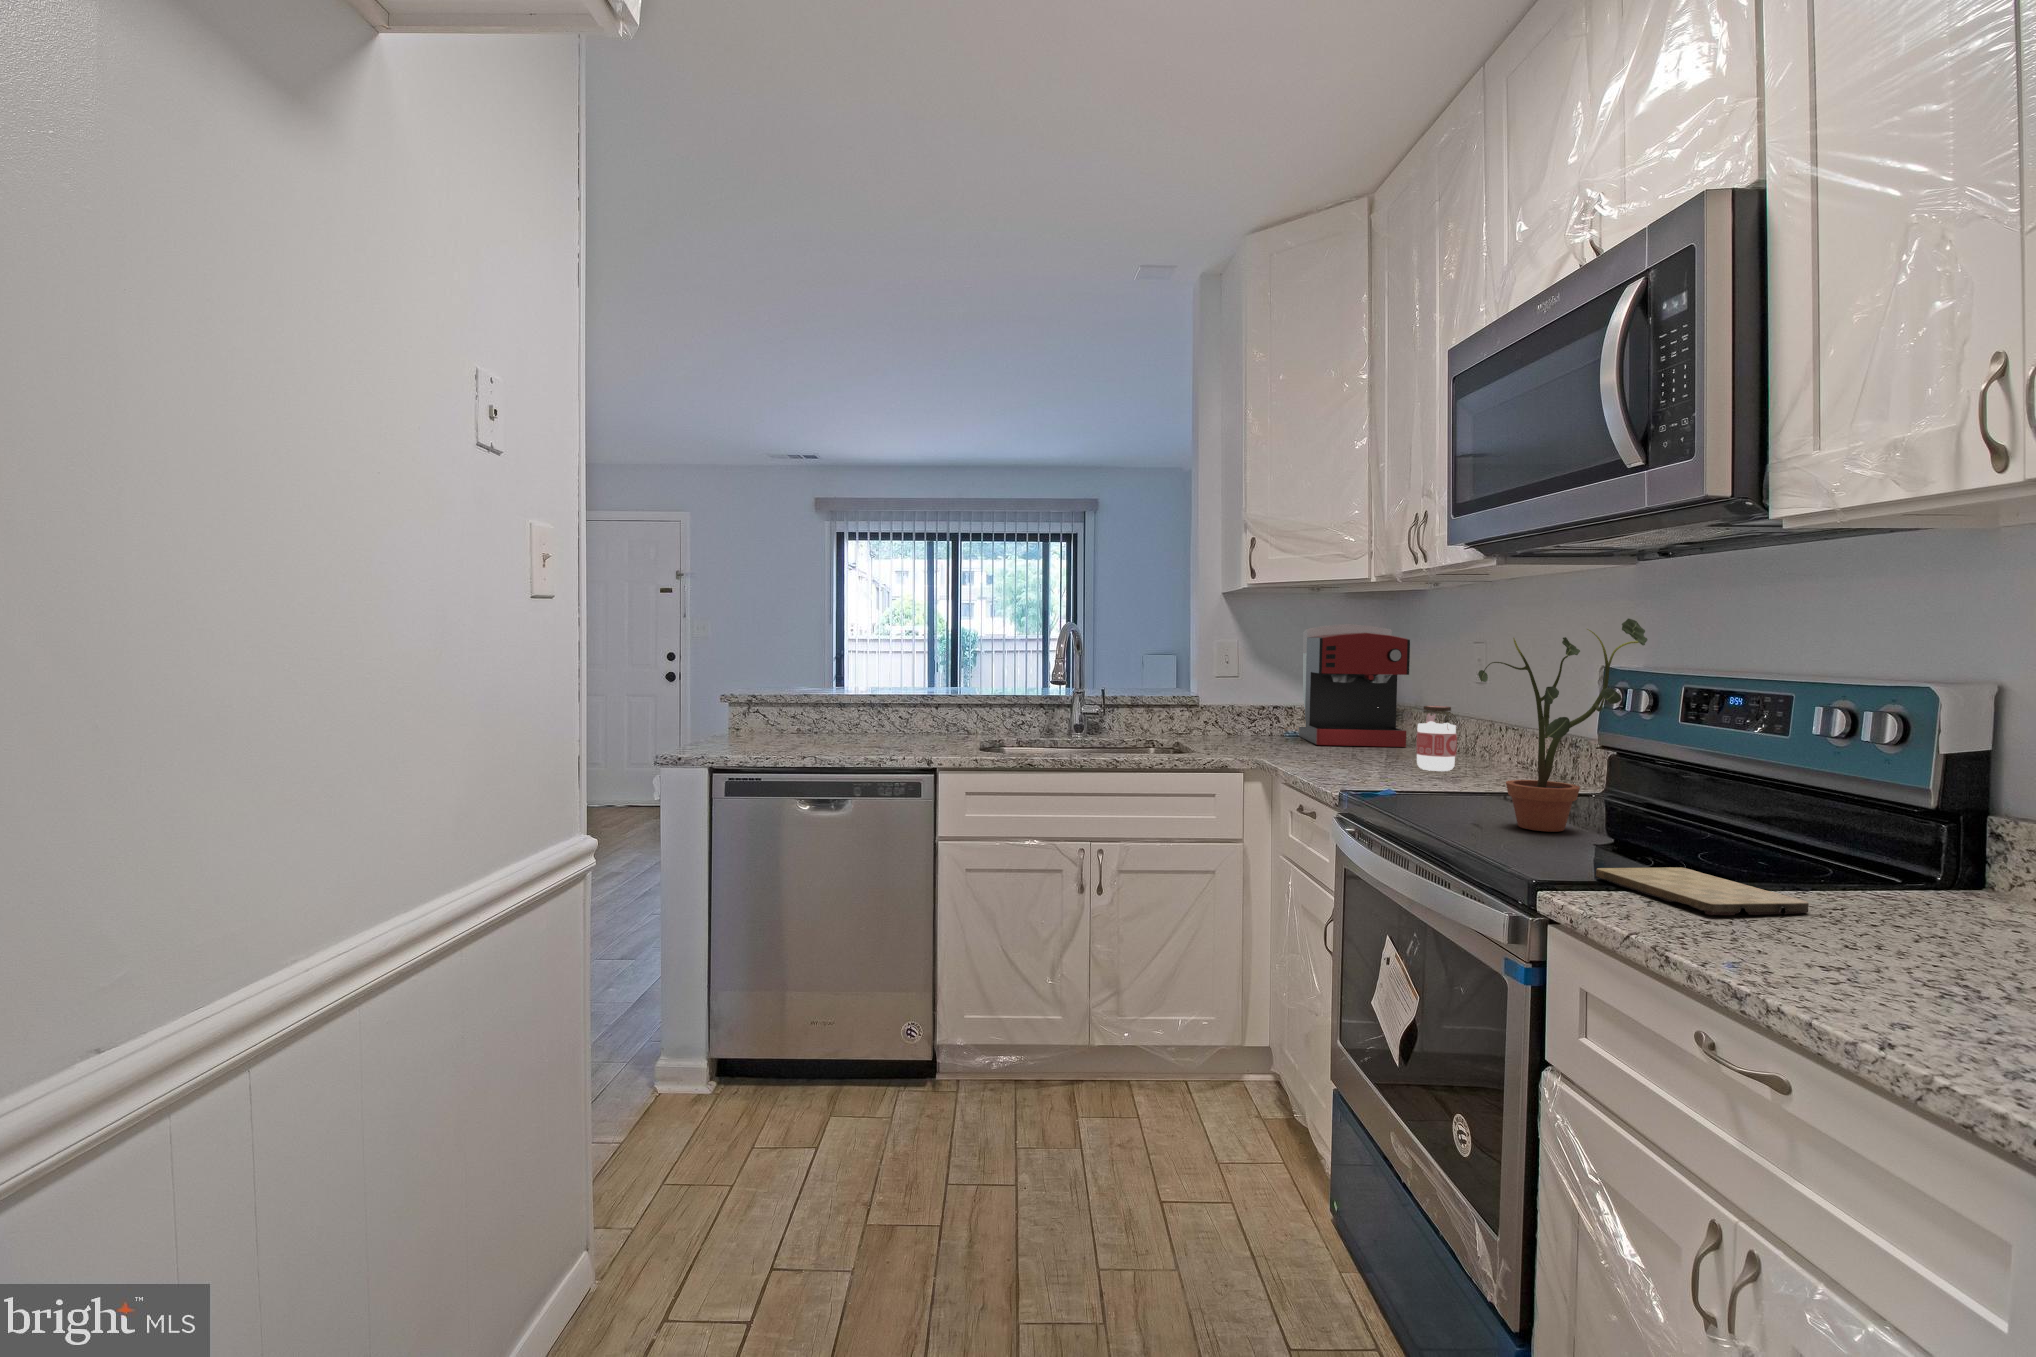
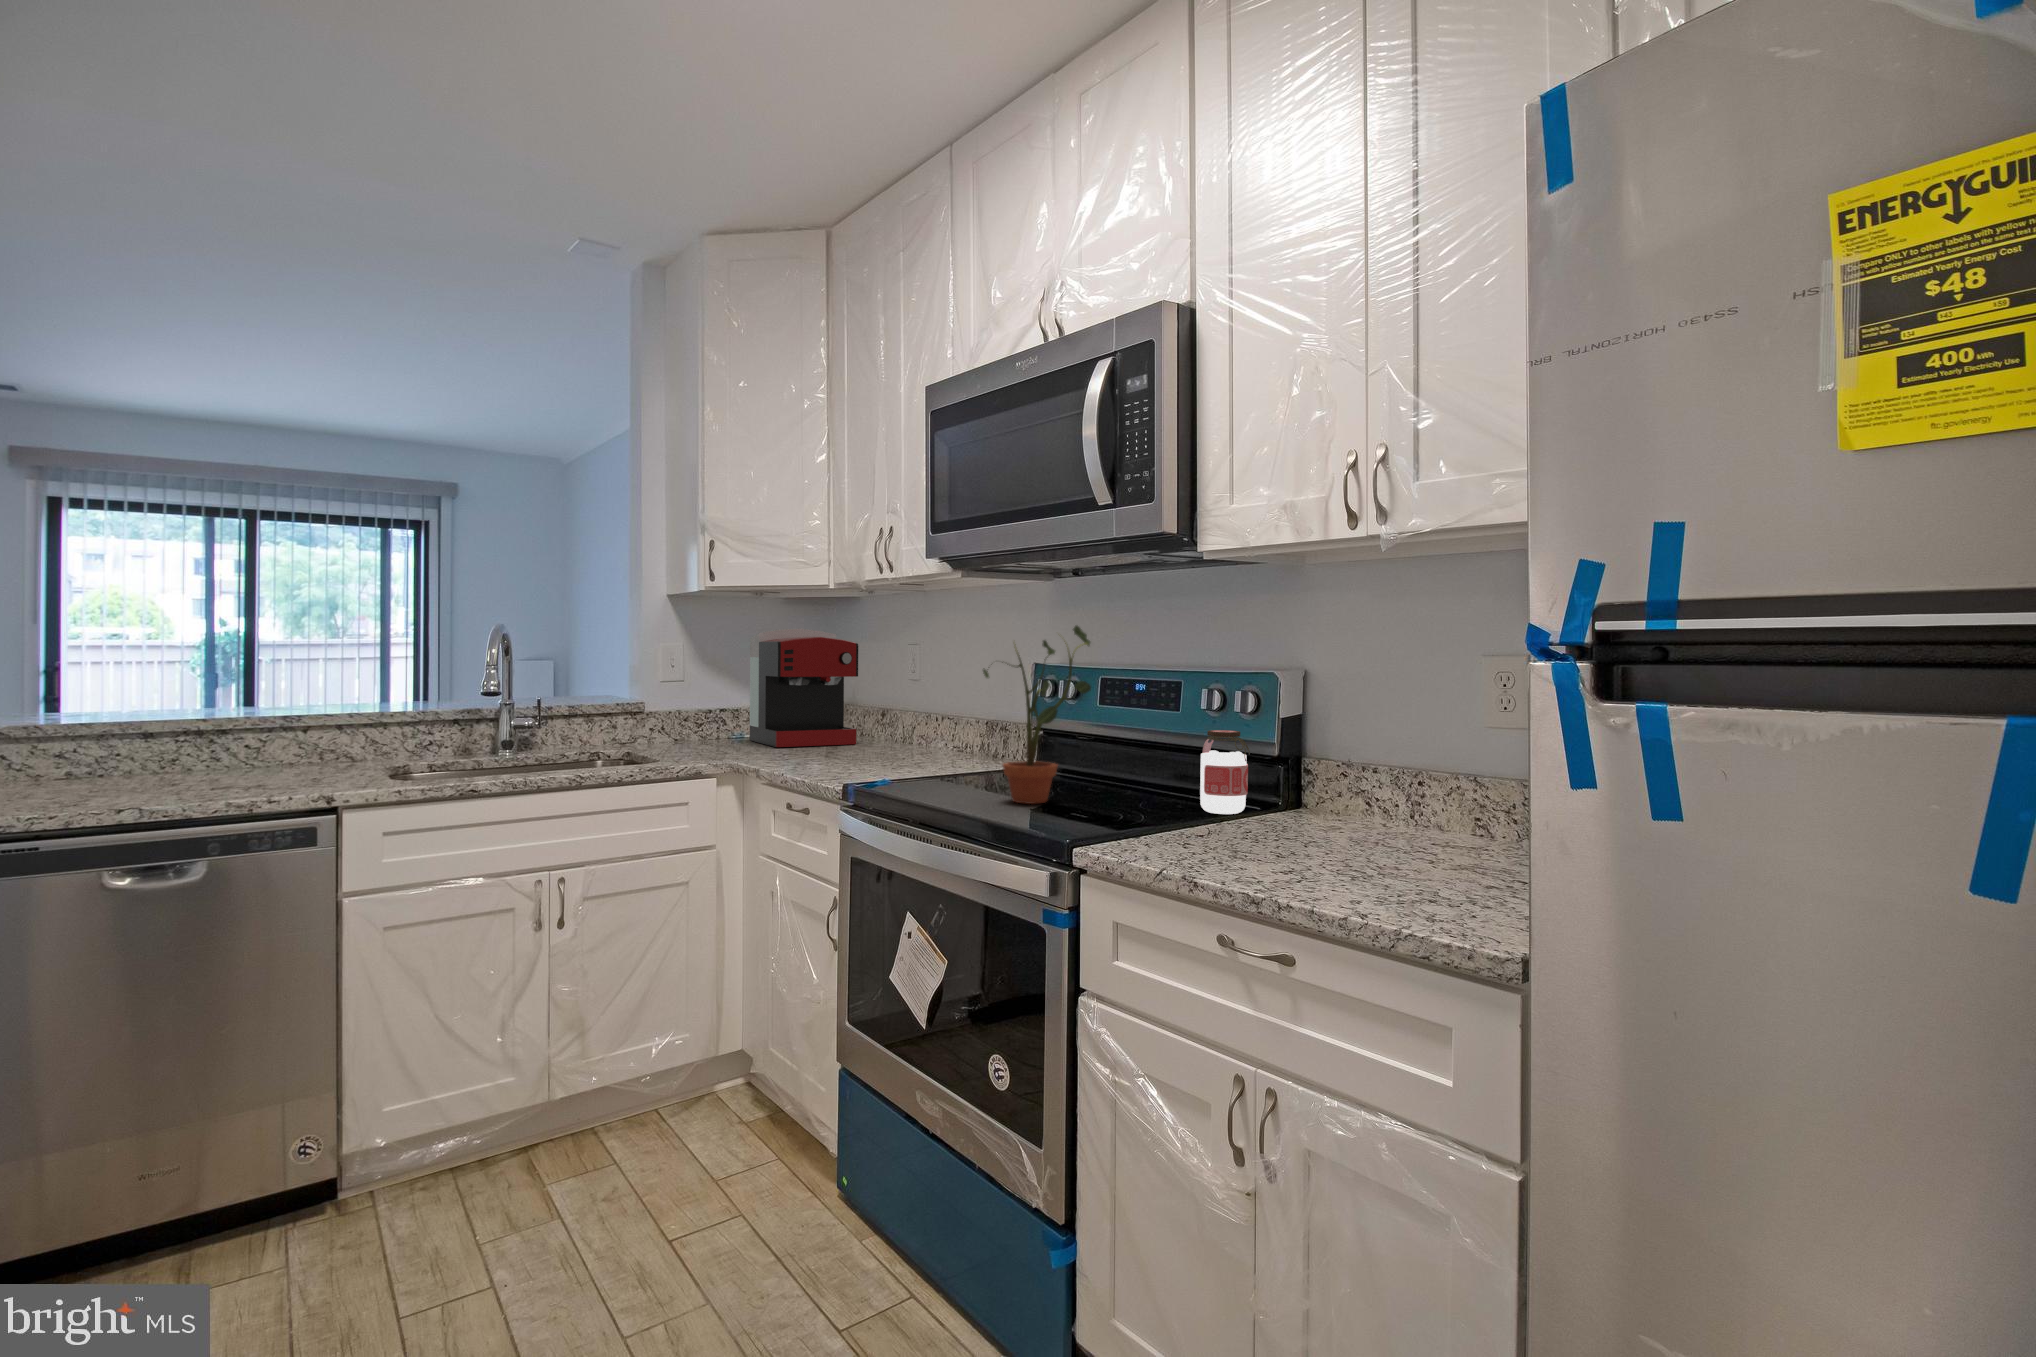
jar: present [1416,706,1457,771] -> present [1200,730,1250,814]
cutting board: present [1596,867,1809,915] -> none [1104,819,1243,849]

